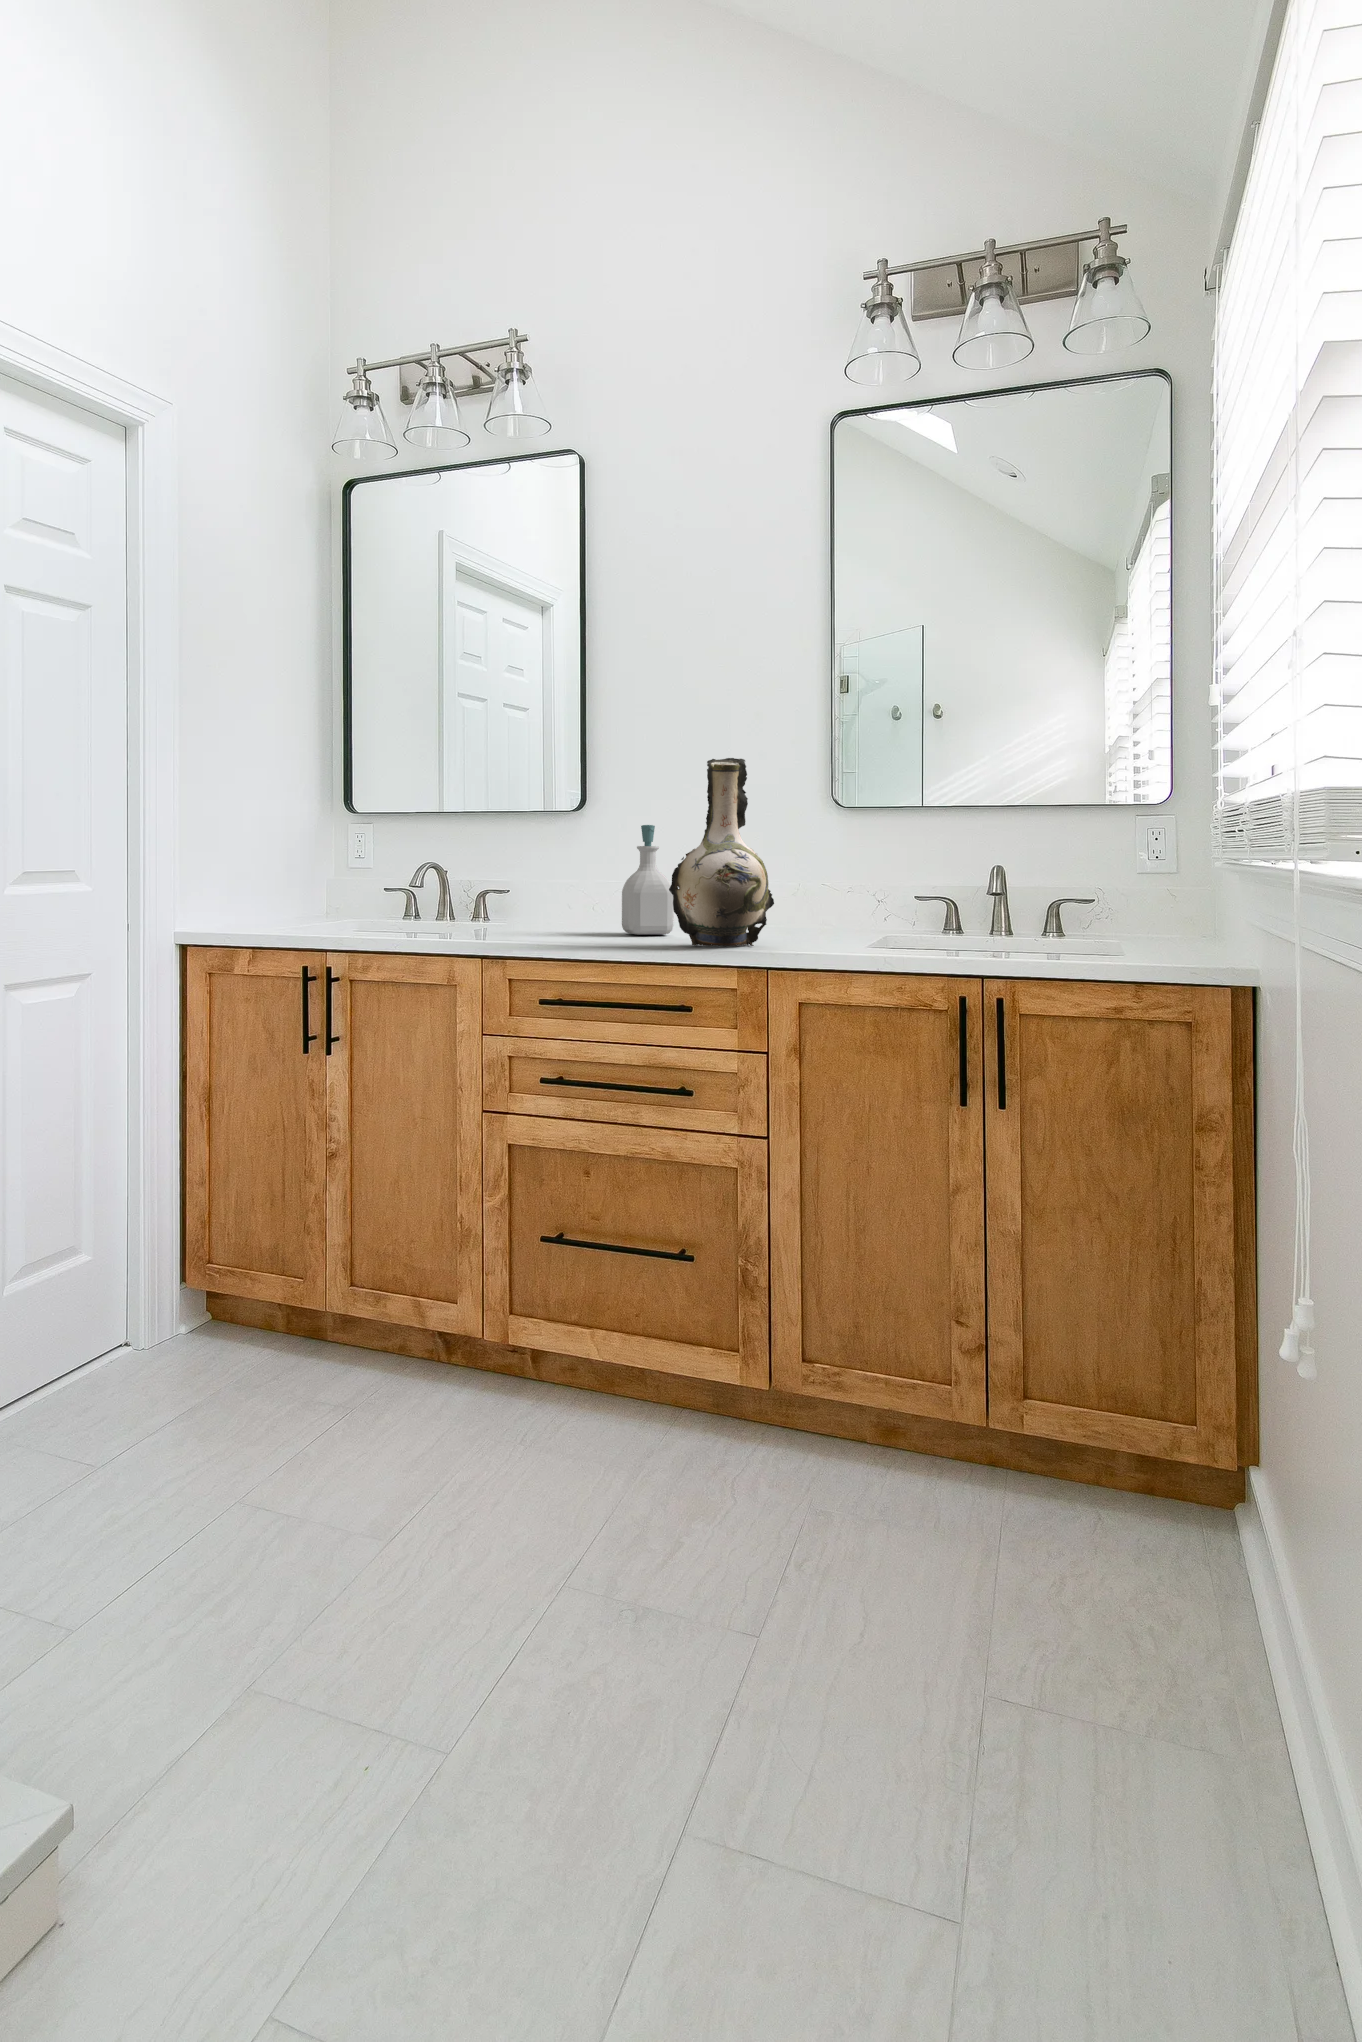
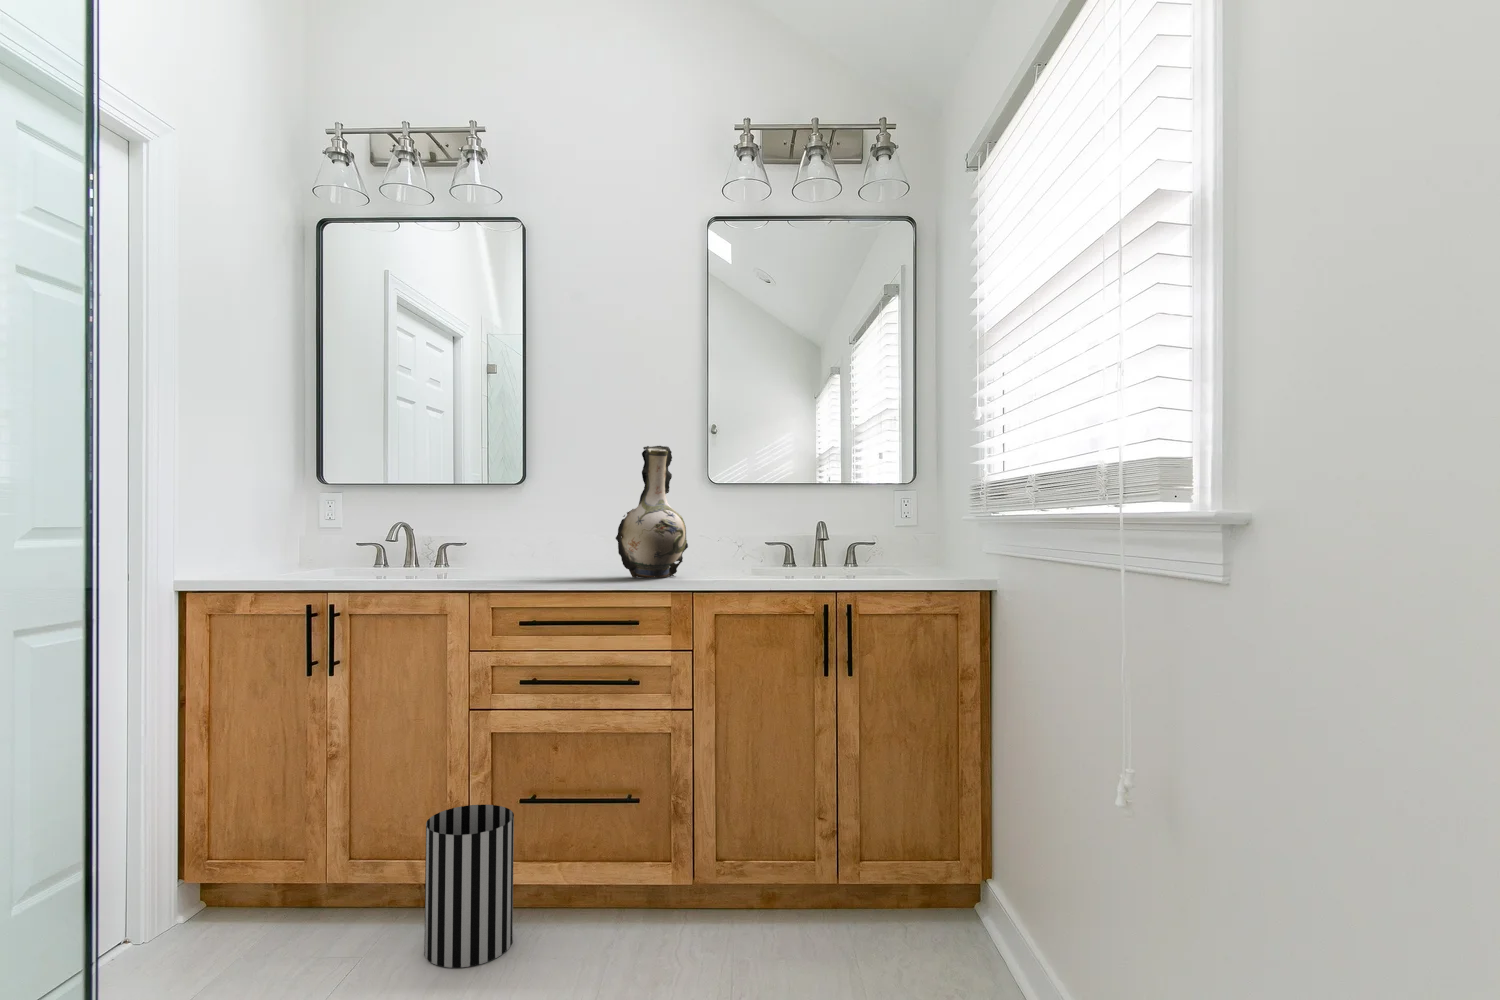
soap bottle: present [622,825,674,935] -> none [565,490,604,570]
wastebasket: none [418,1237,529,1440] -> present [424,805,514,968]

